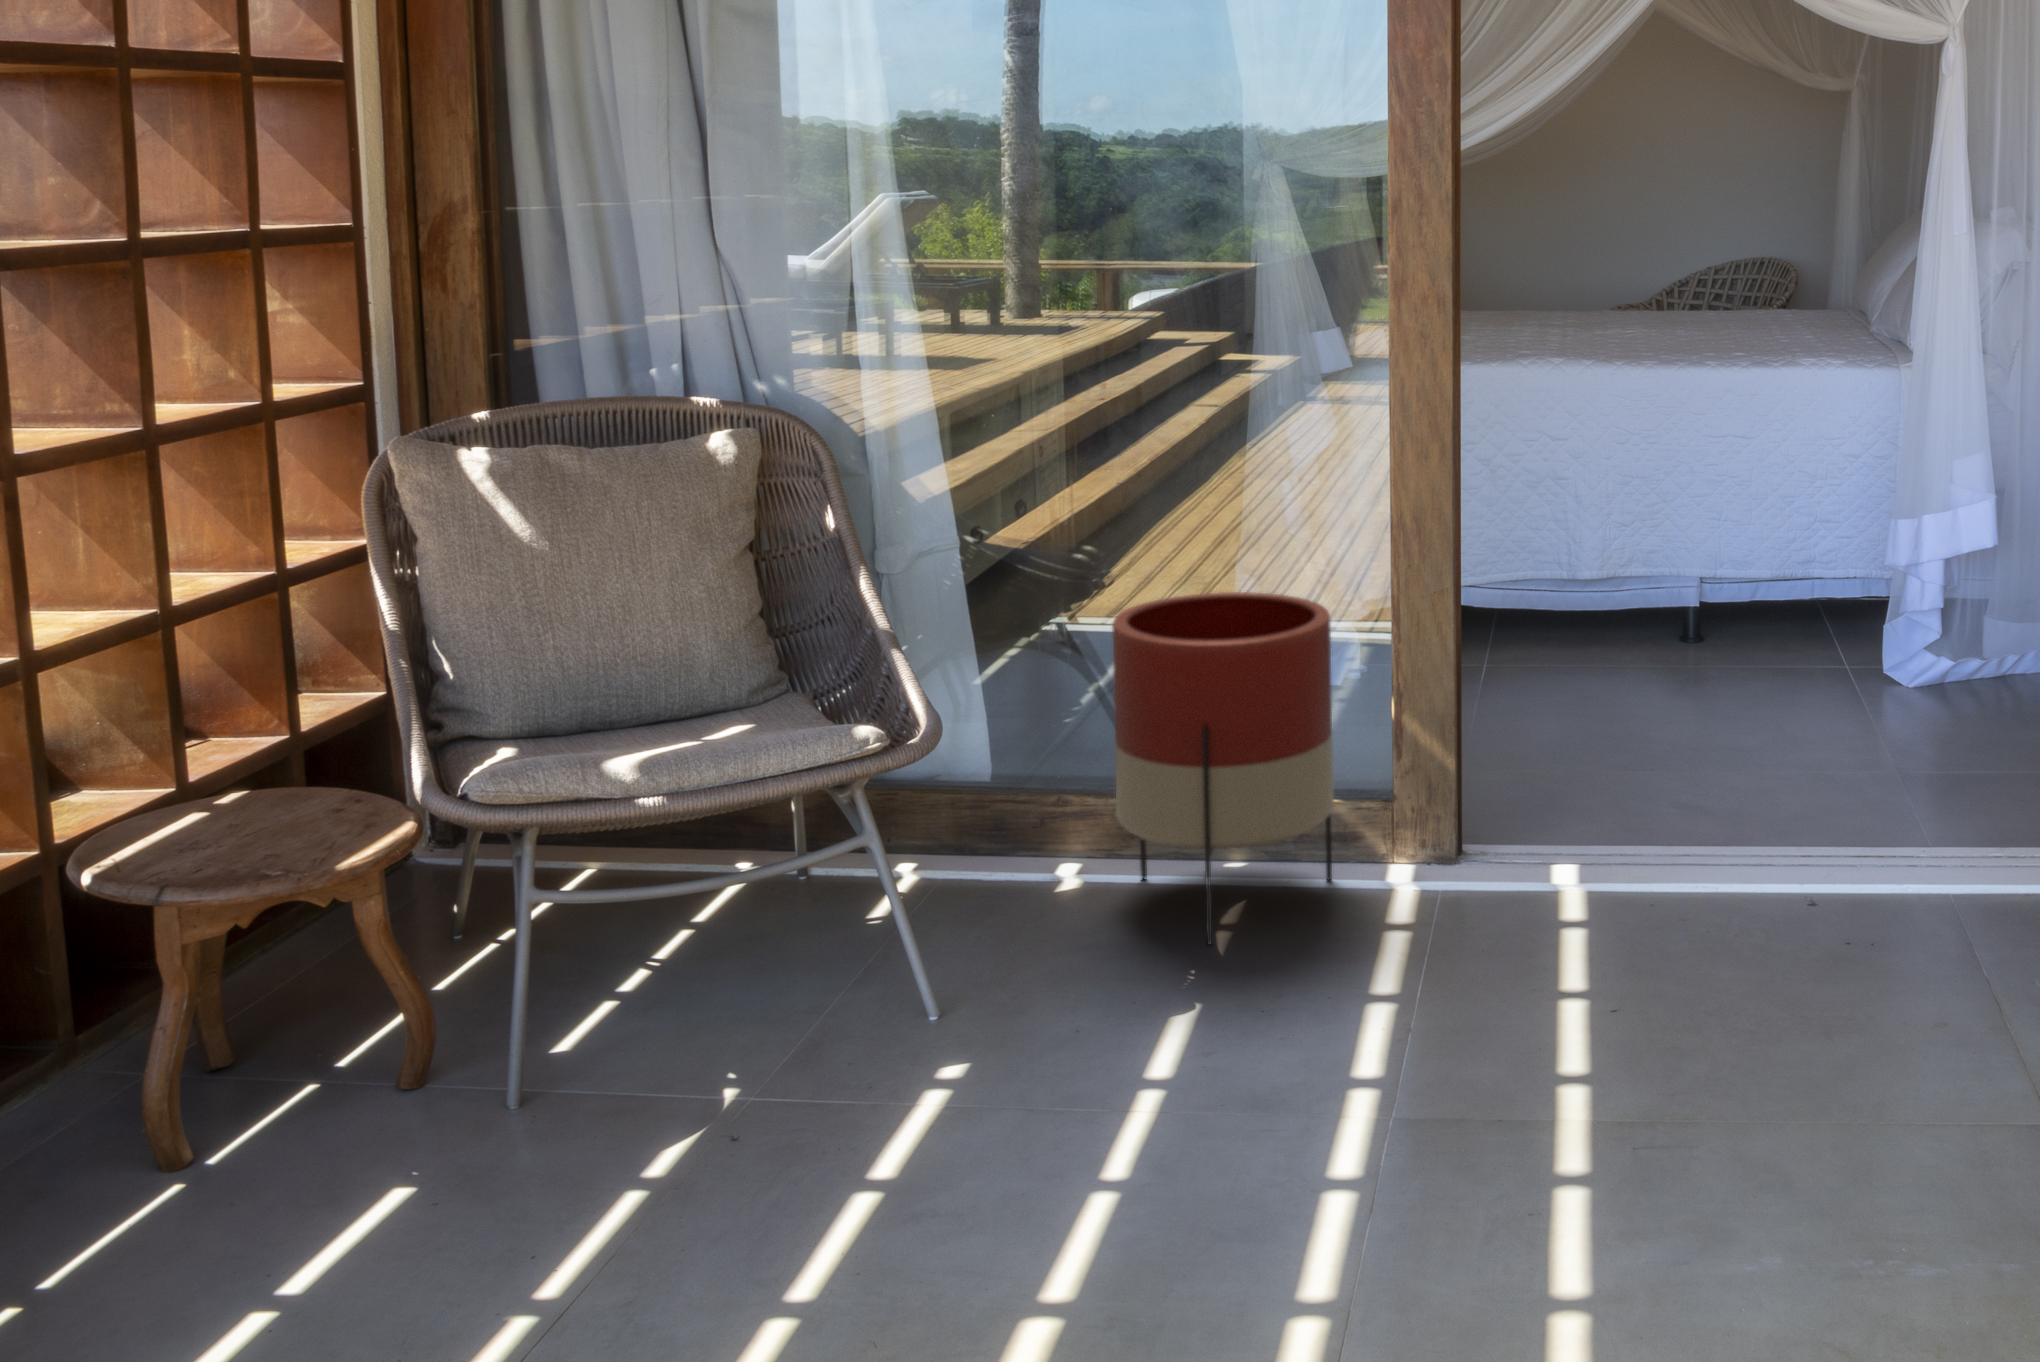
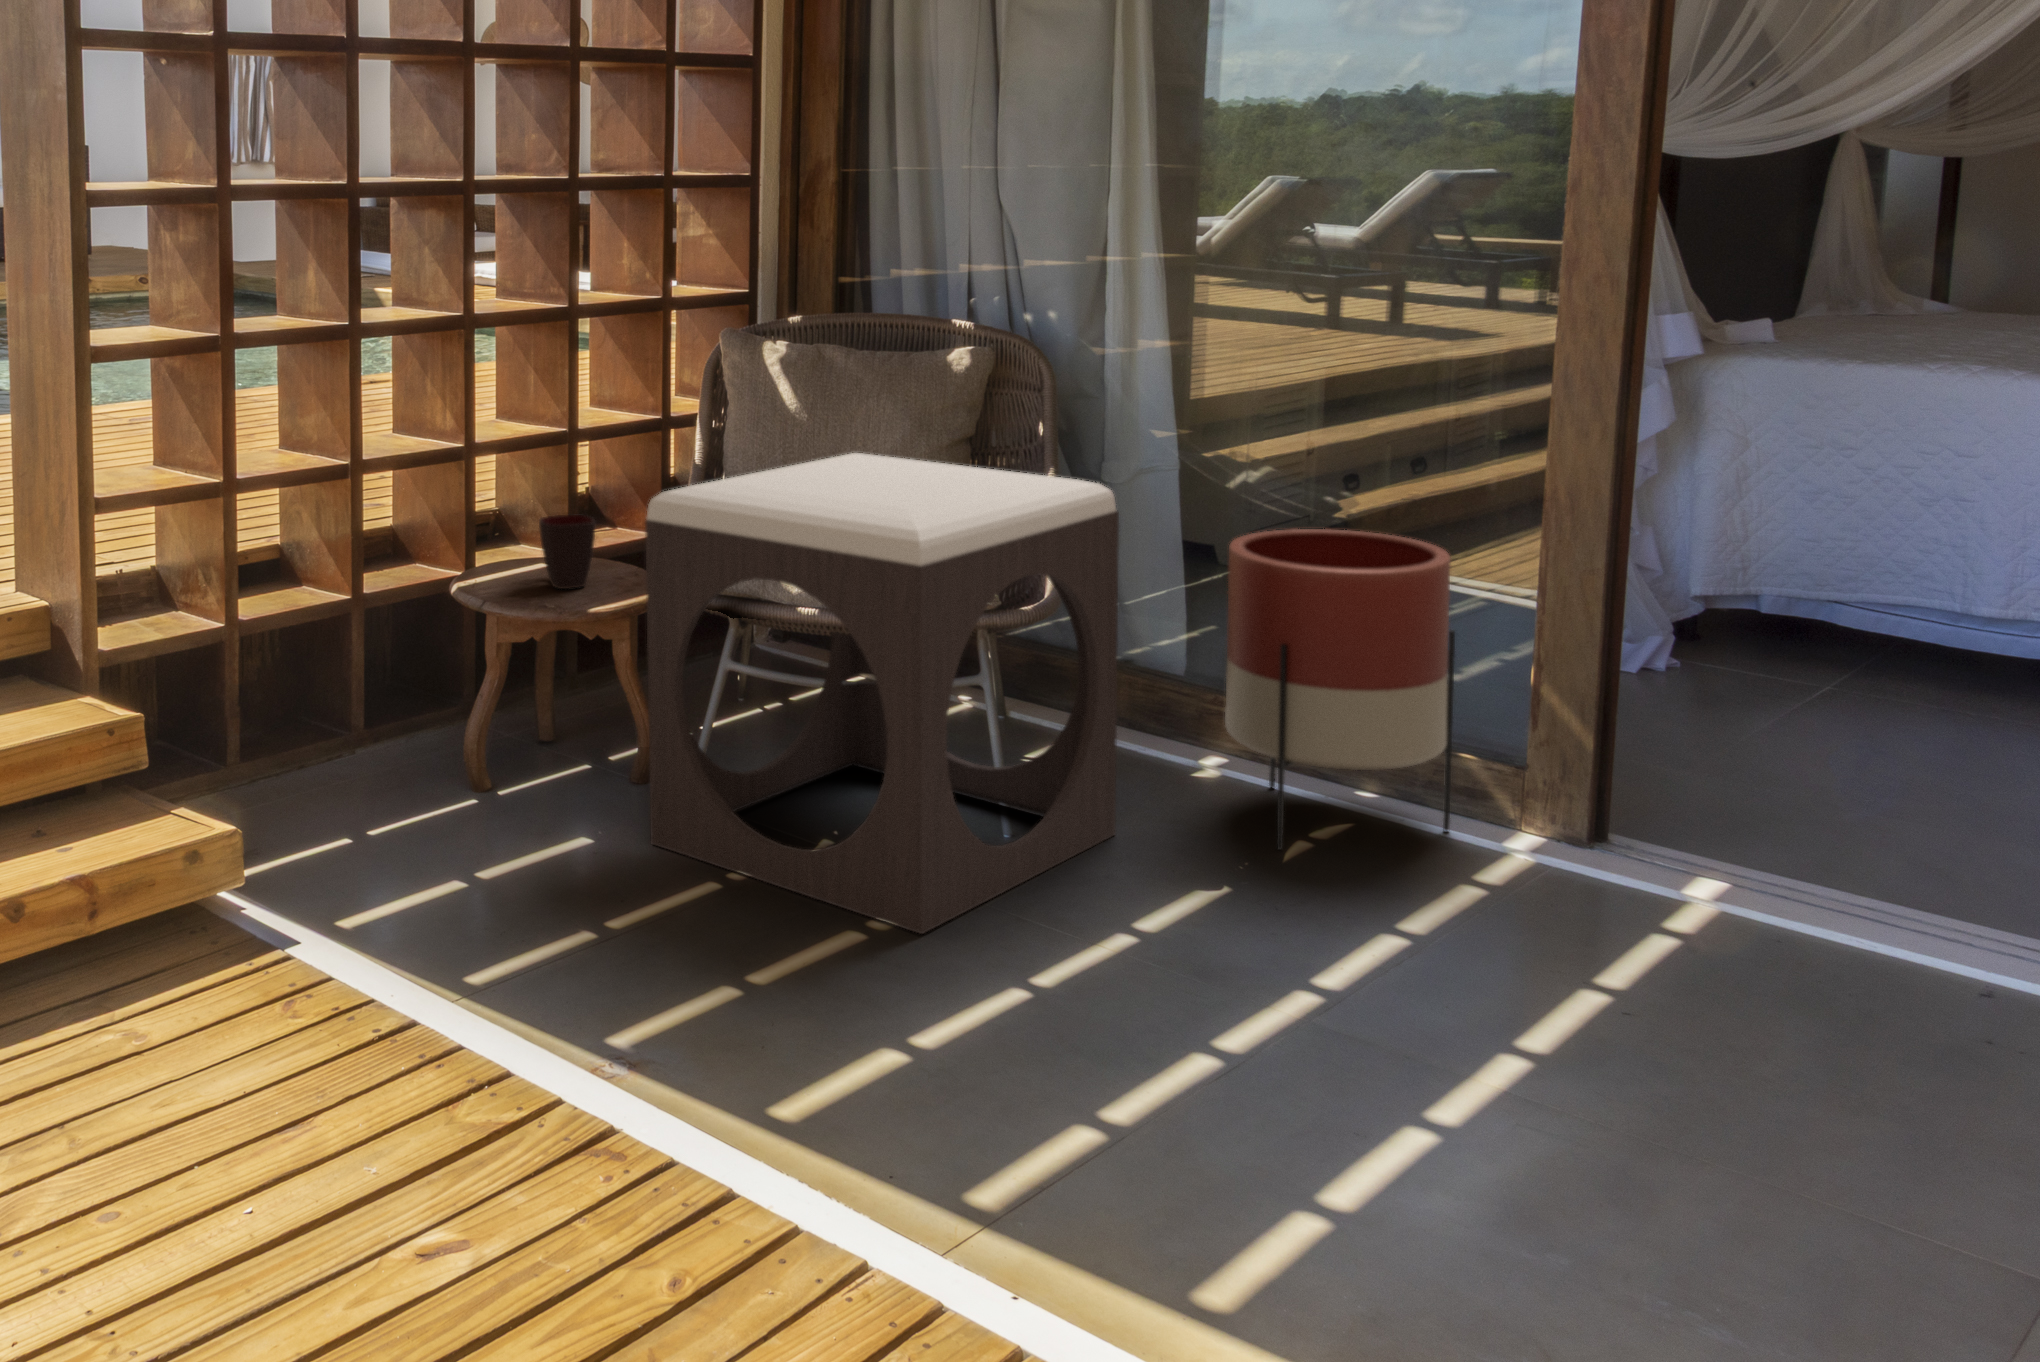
footstool: none [458,584,1041,1172] -> present [645,453,1119,934]
cup: none [198,733,301,848] -> present [539,515,595,589]

